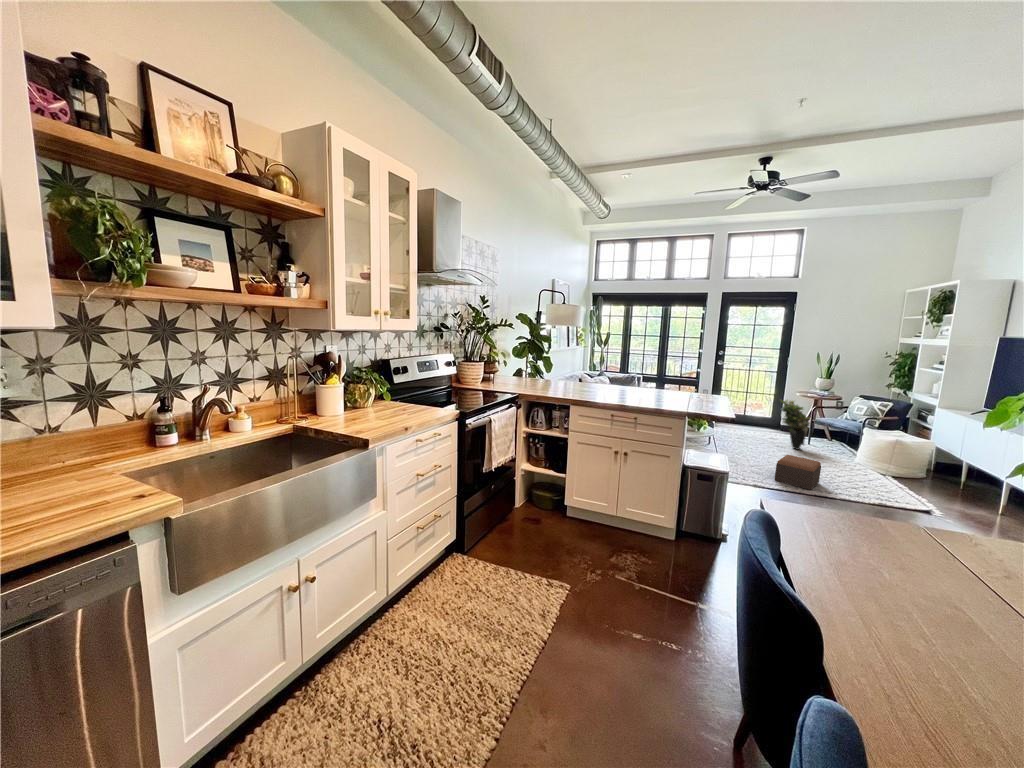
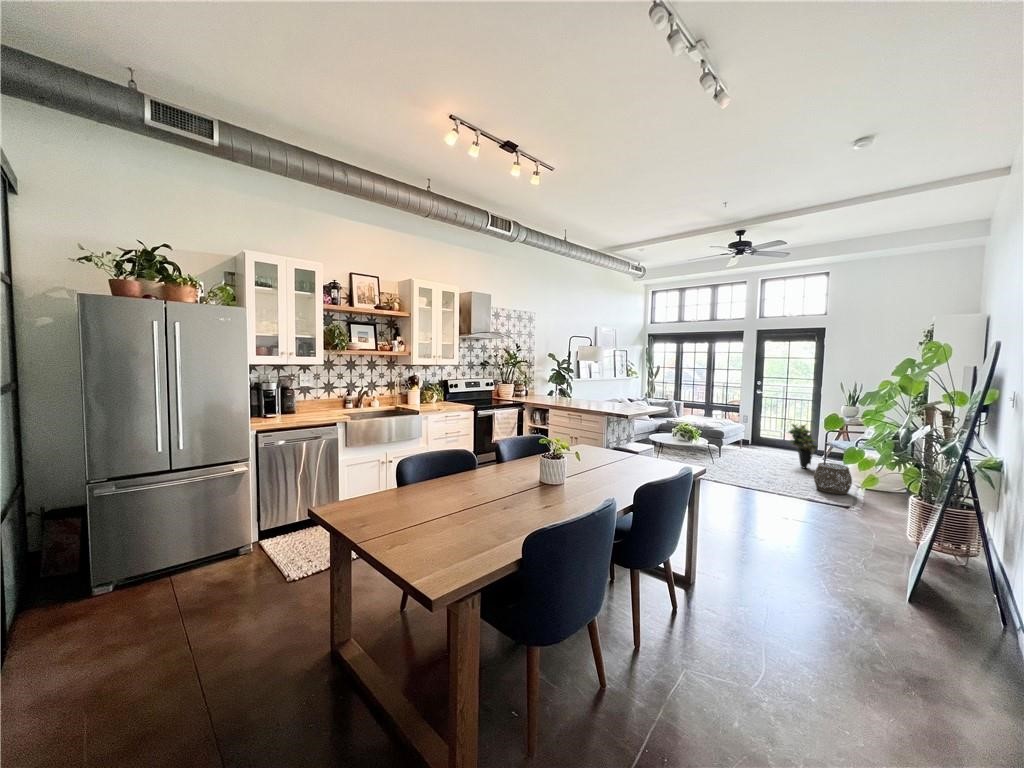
woven basket: none [843,448,890,486] -> present [814,463,852,495]
footstool: present [775,455,821,490] -> none [740,463,781,490]

